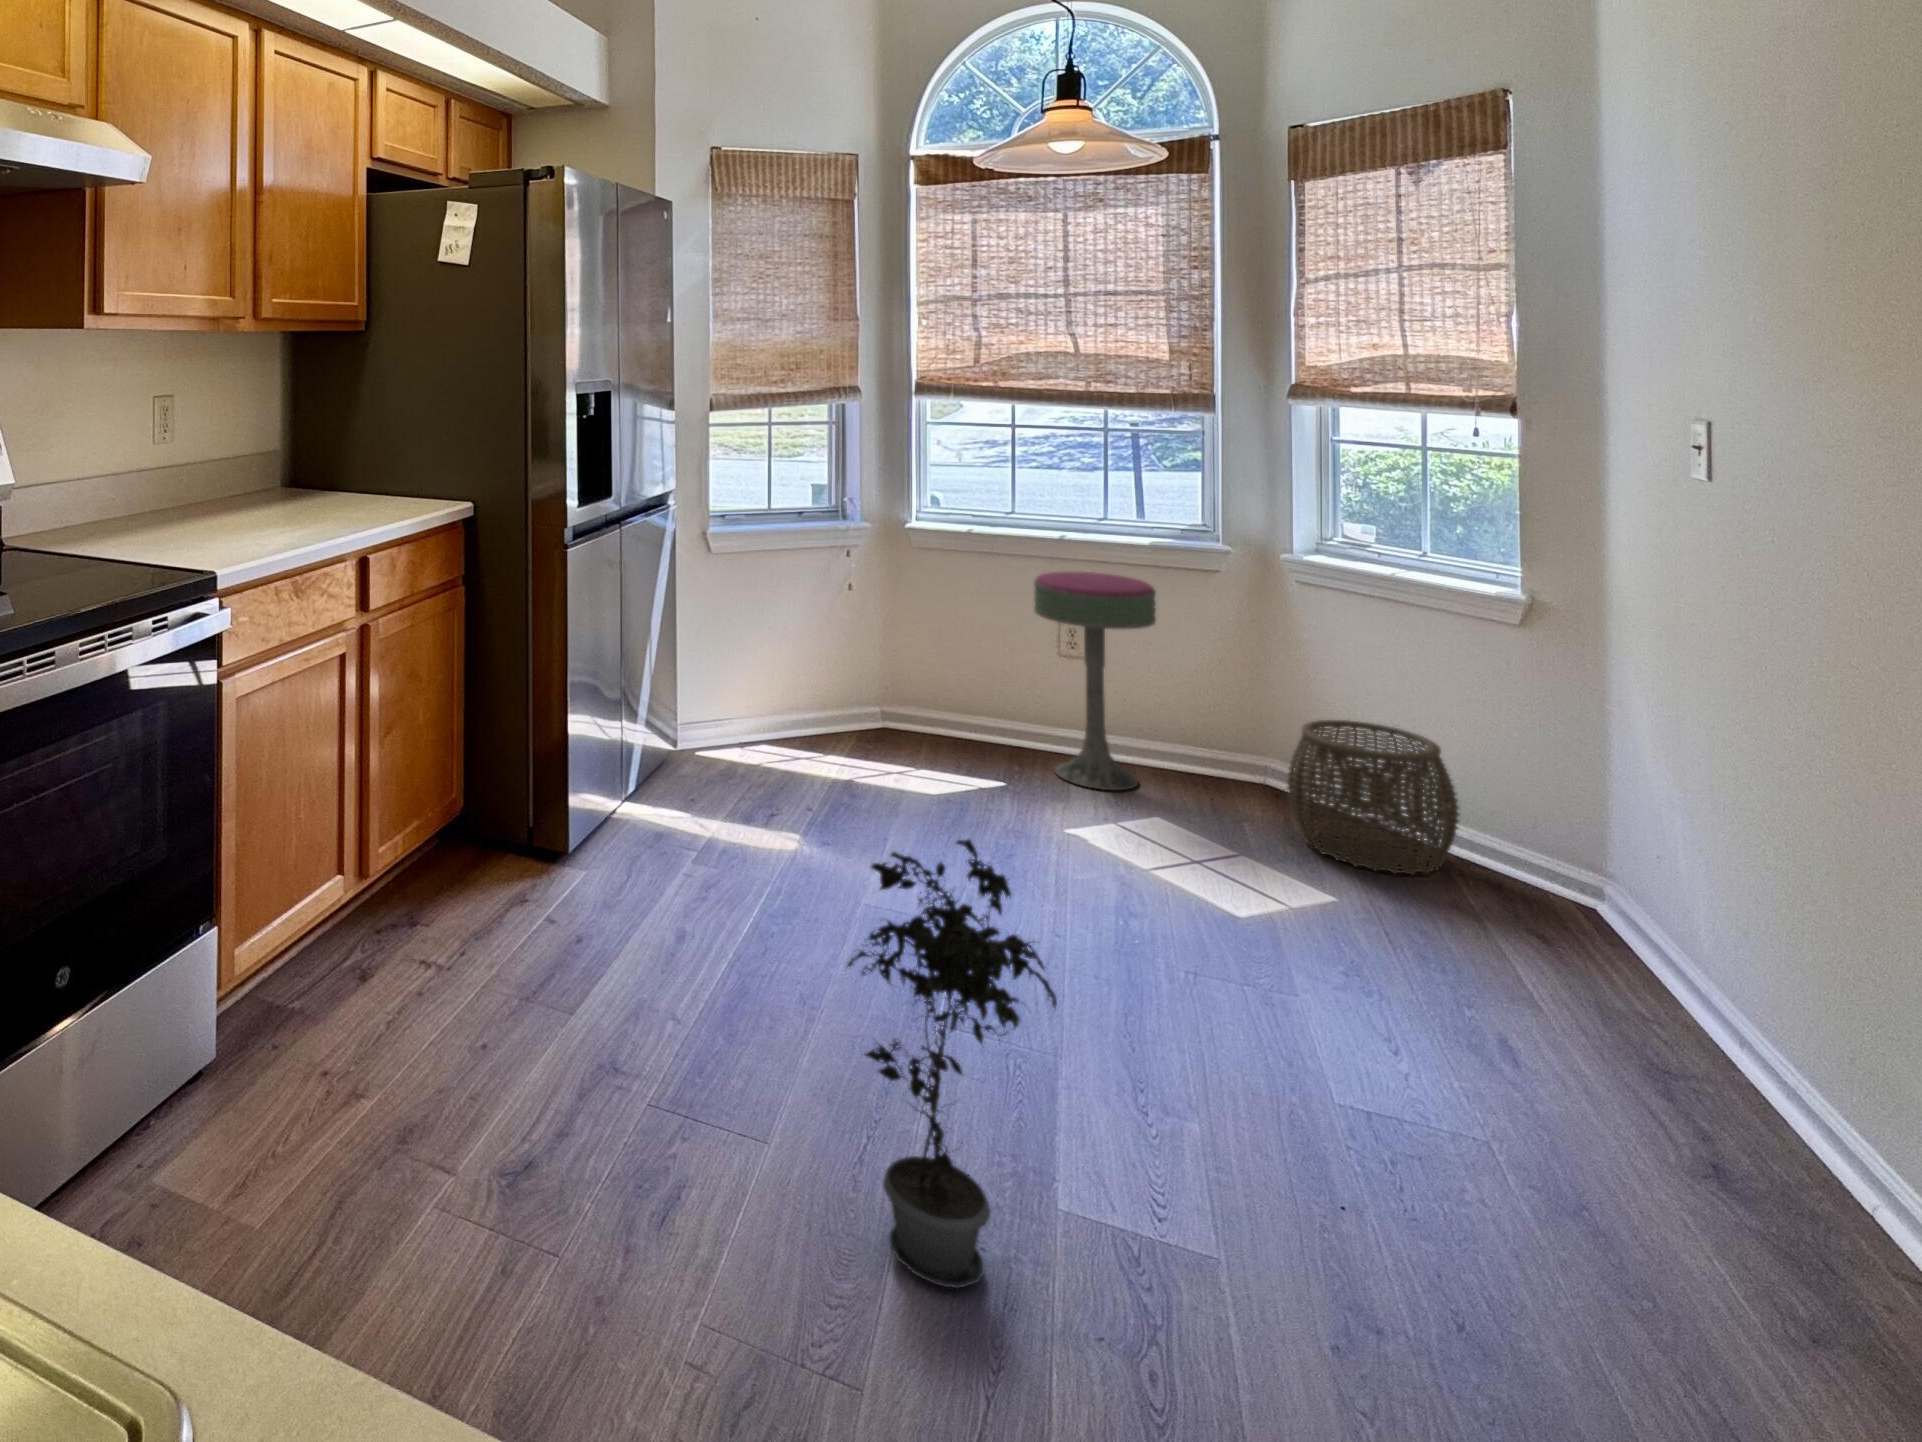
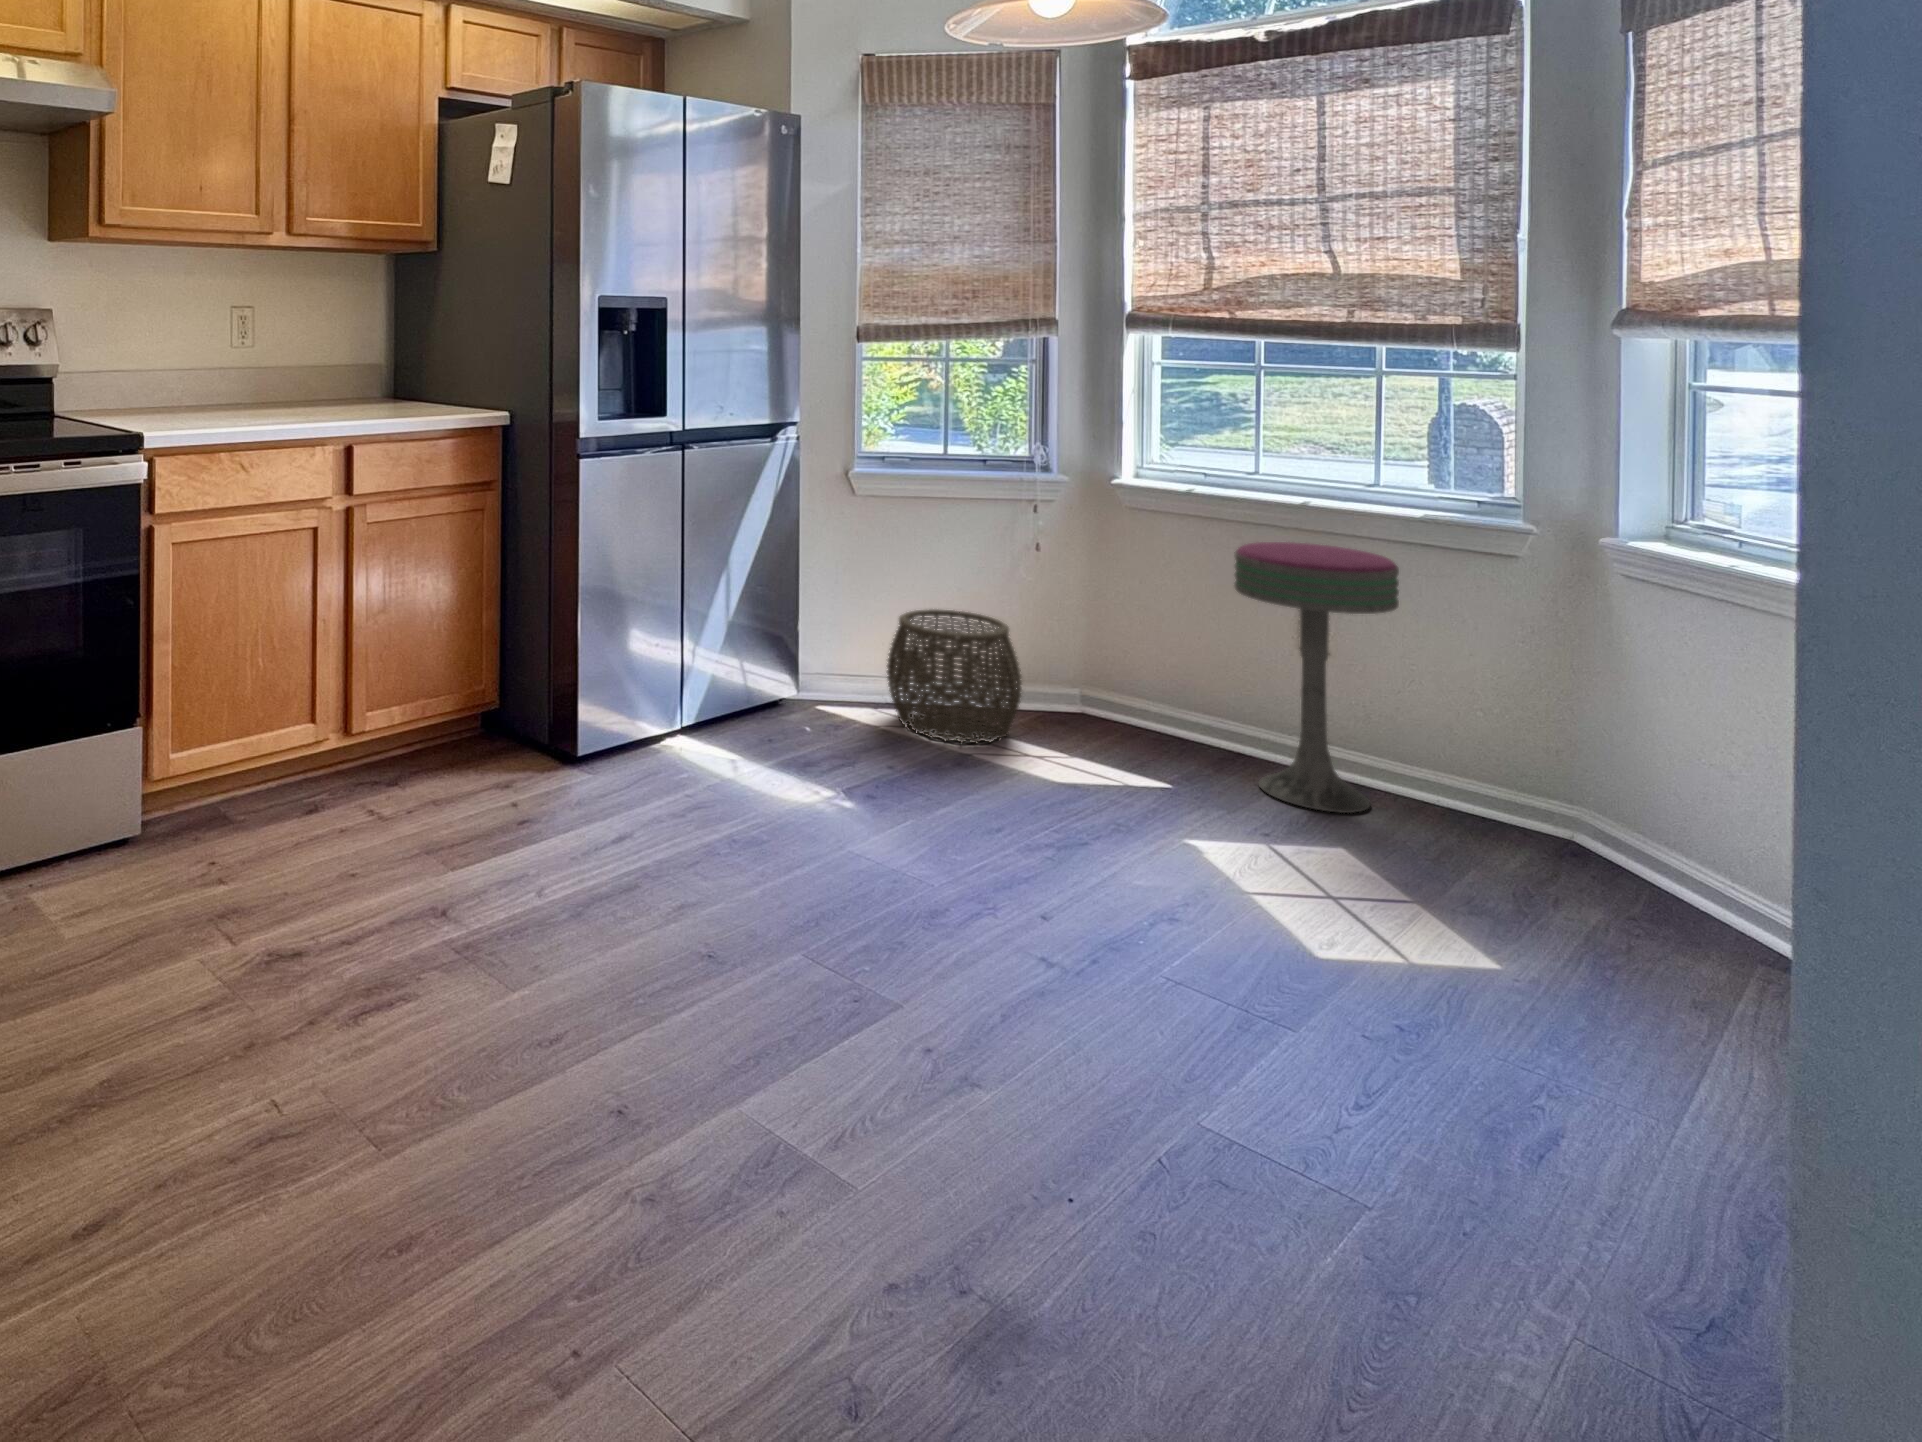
woven basket: present [1287,720,1460,875] -> present [887,609,1022,743]
potted plant: present [847,839,1057,1289] -> none [467,712,643,1140]

